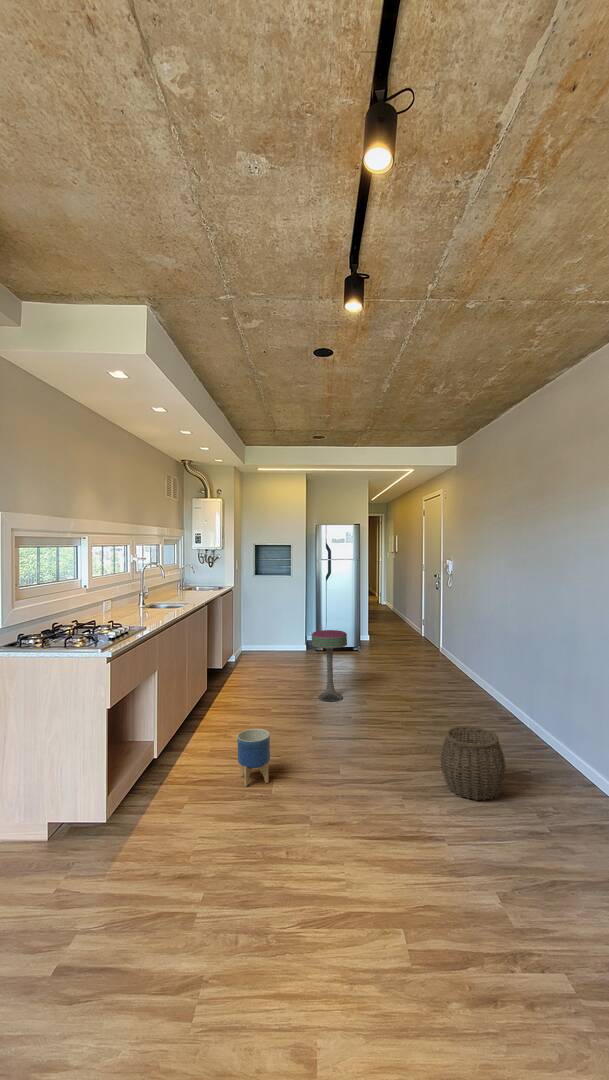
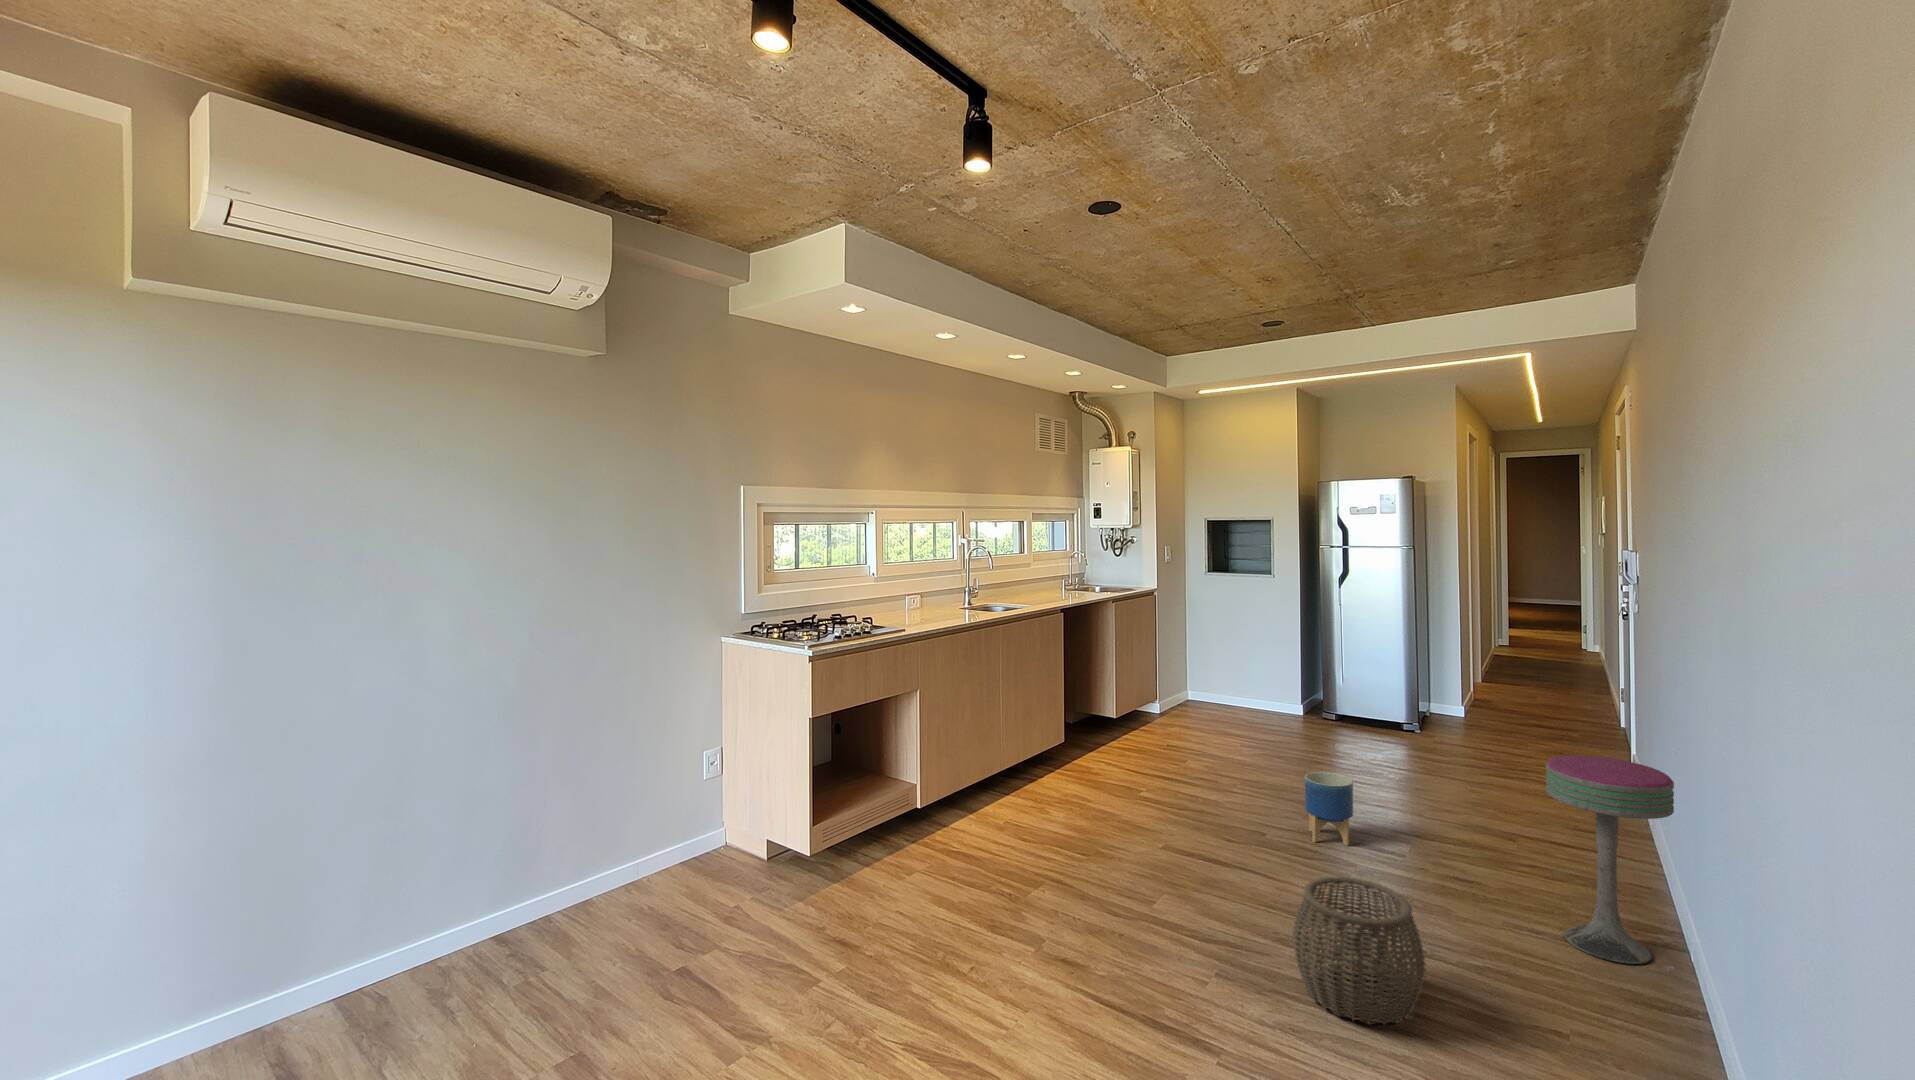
bar stool: present [312,630,347,701] -> present [1546,755,1674,964]
planter: present [237,729,270,787] -> present [1305,772,1353,846]

